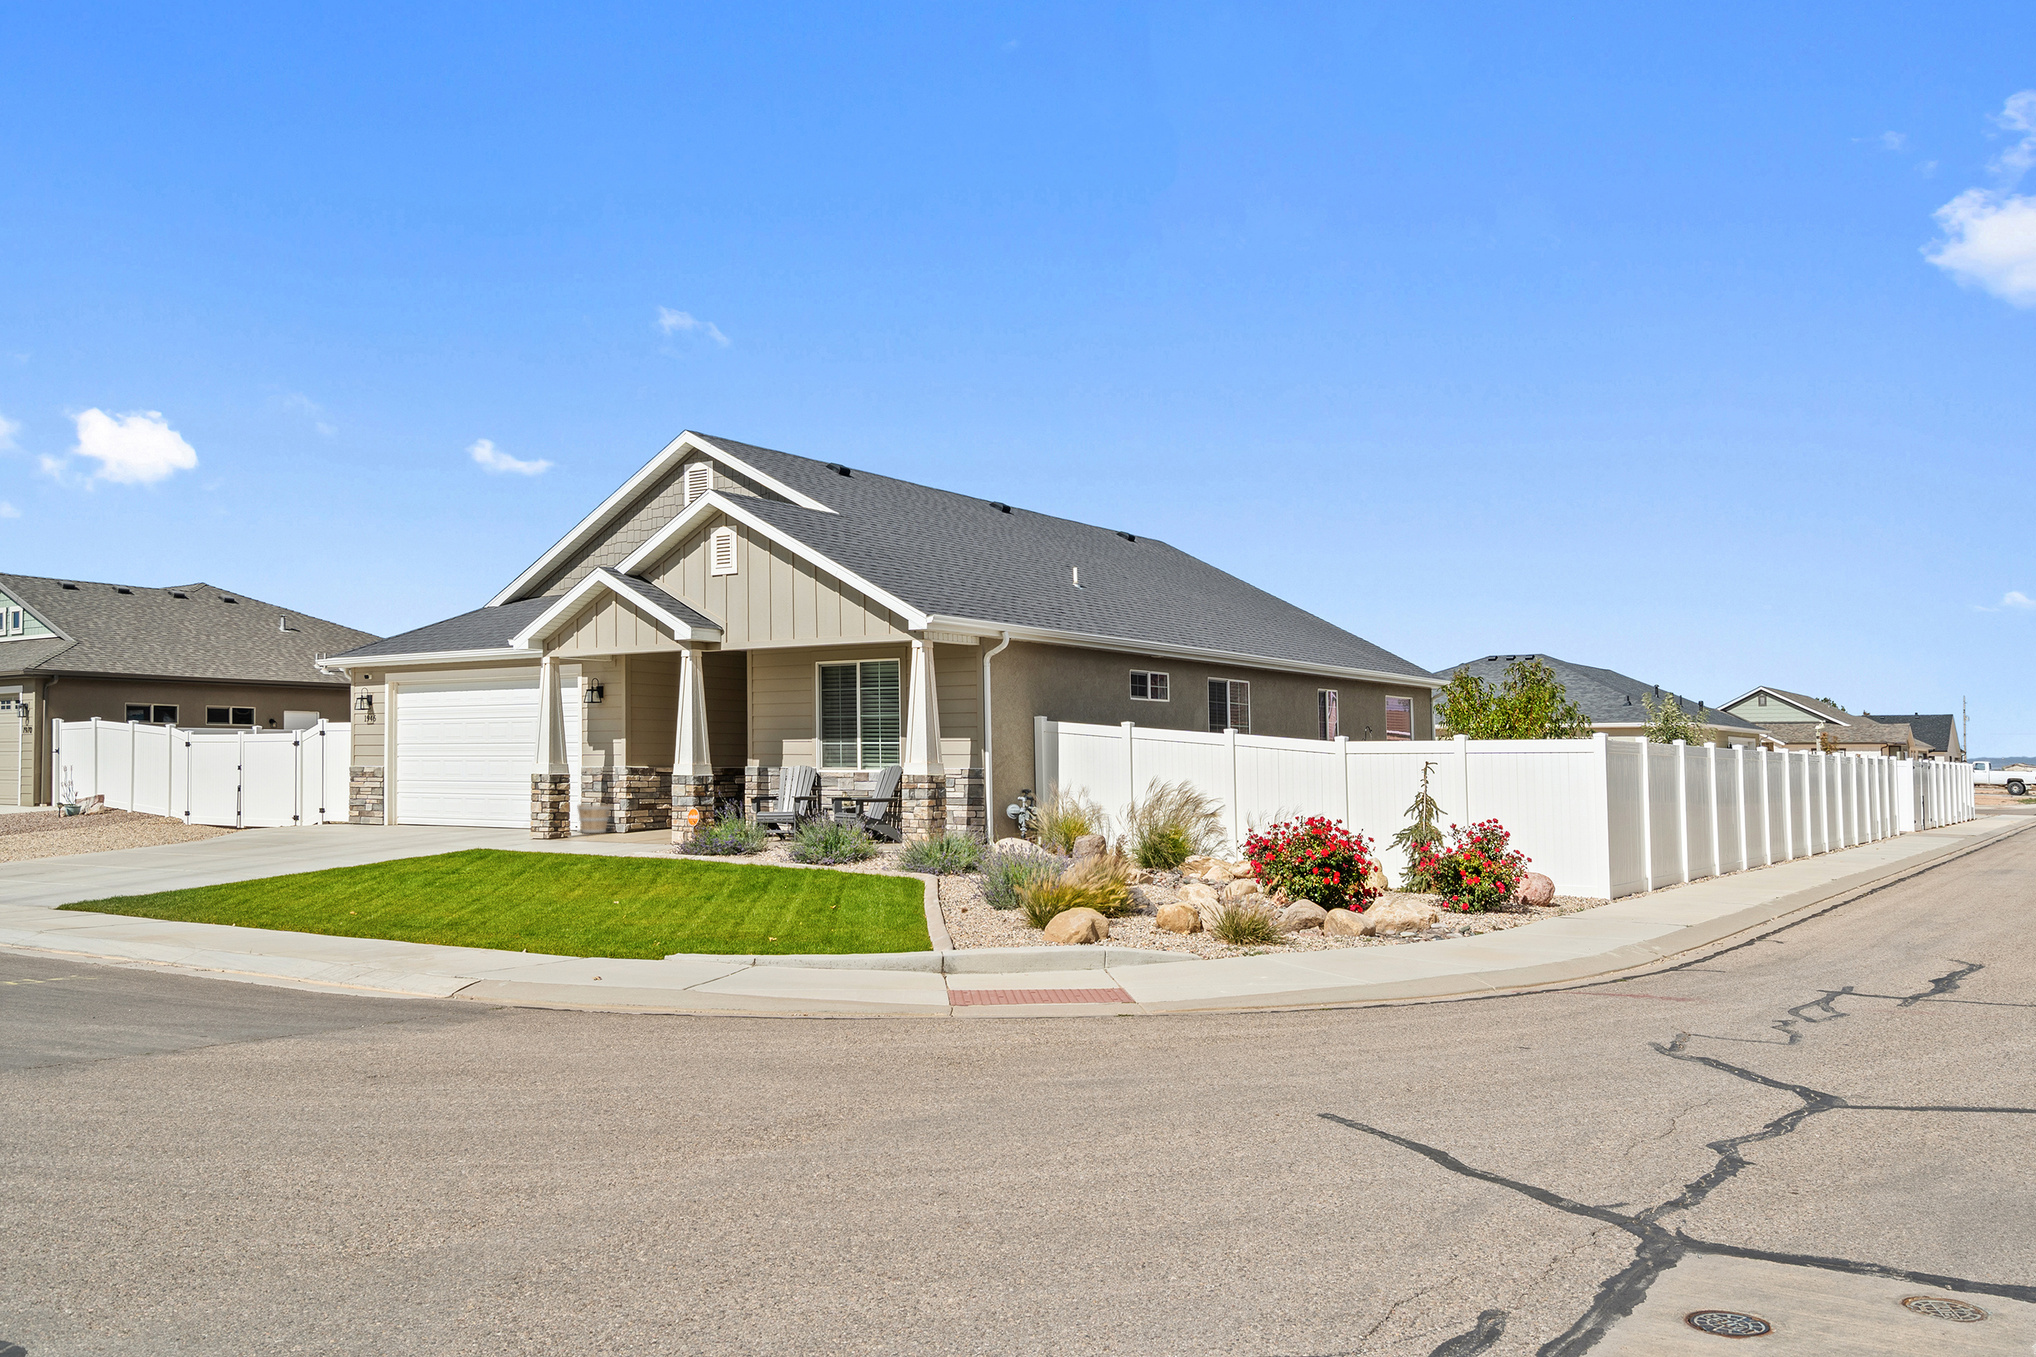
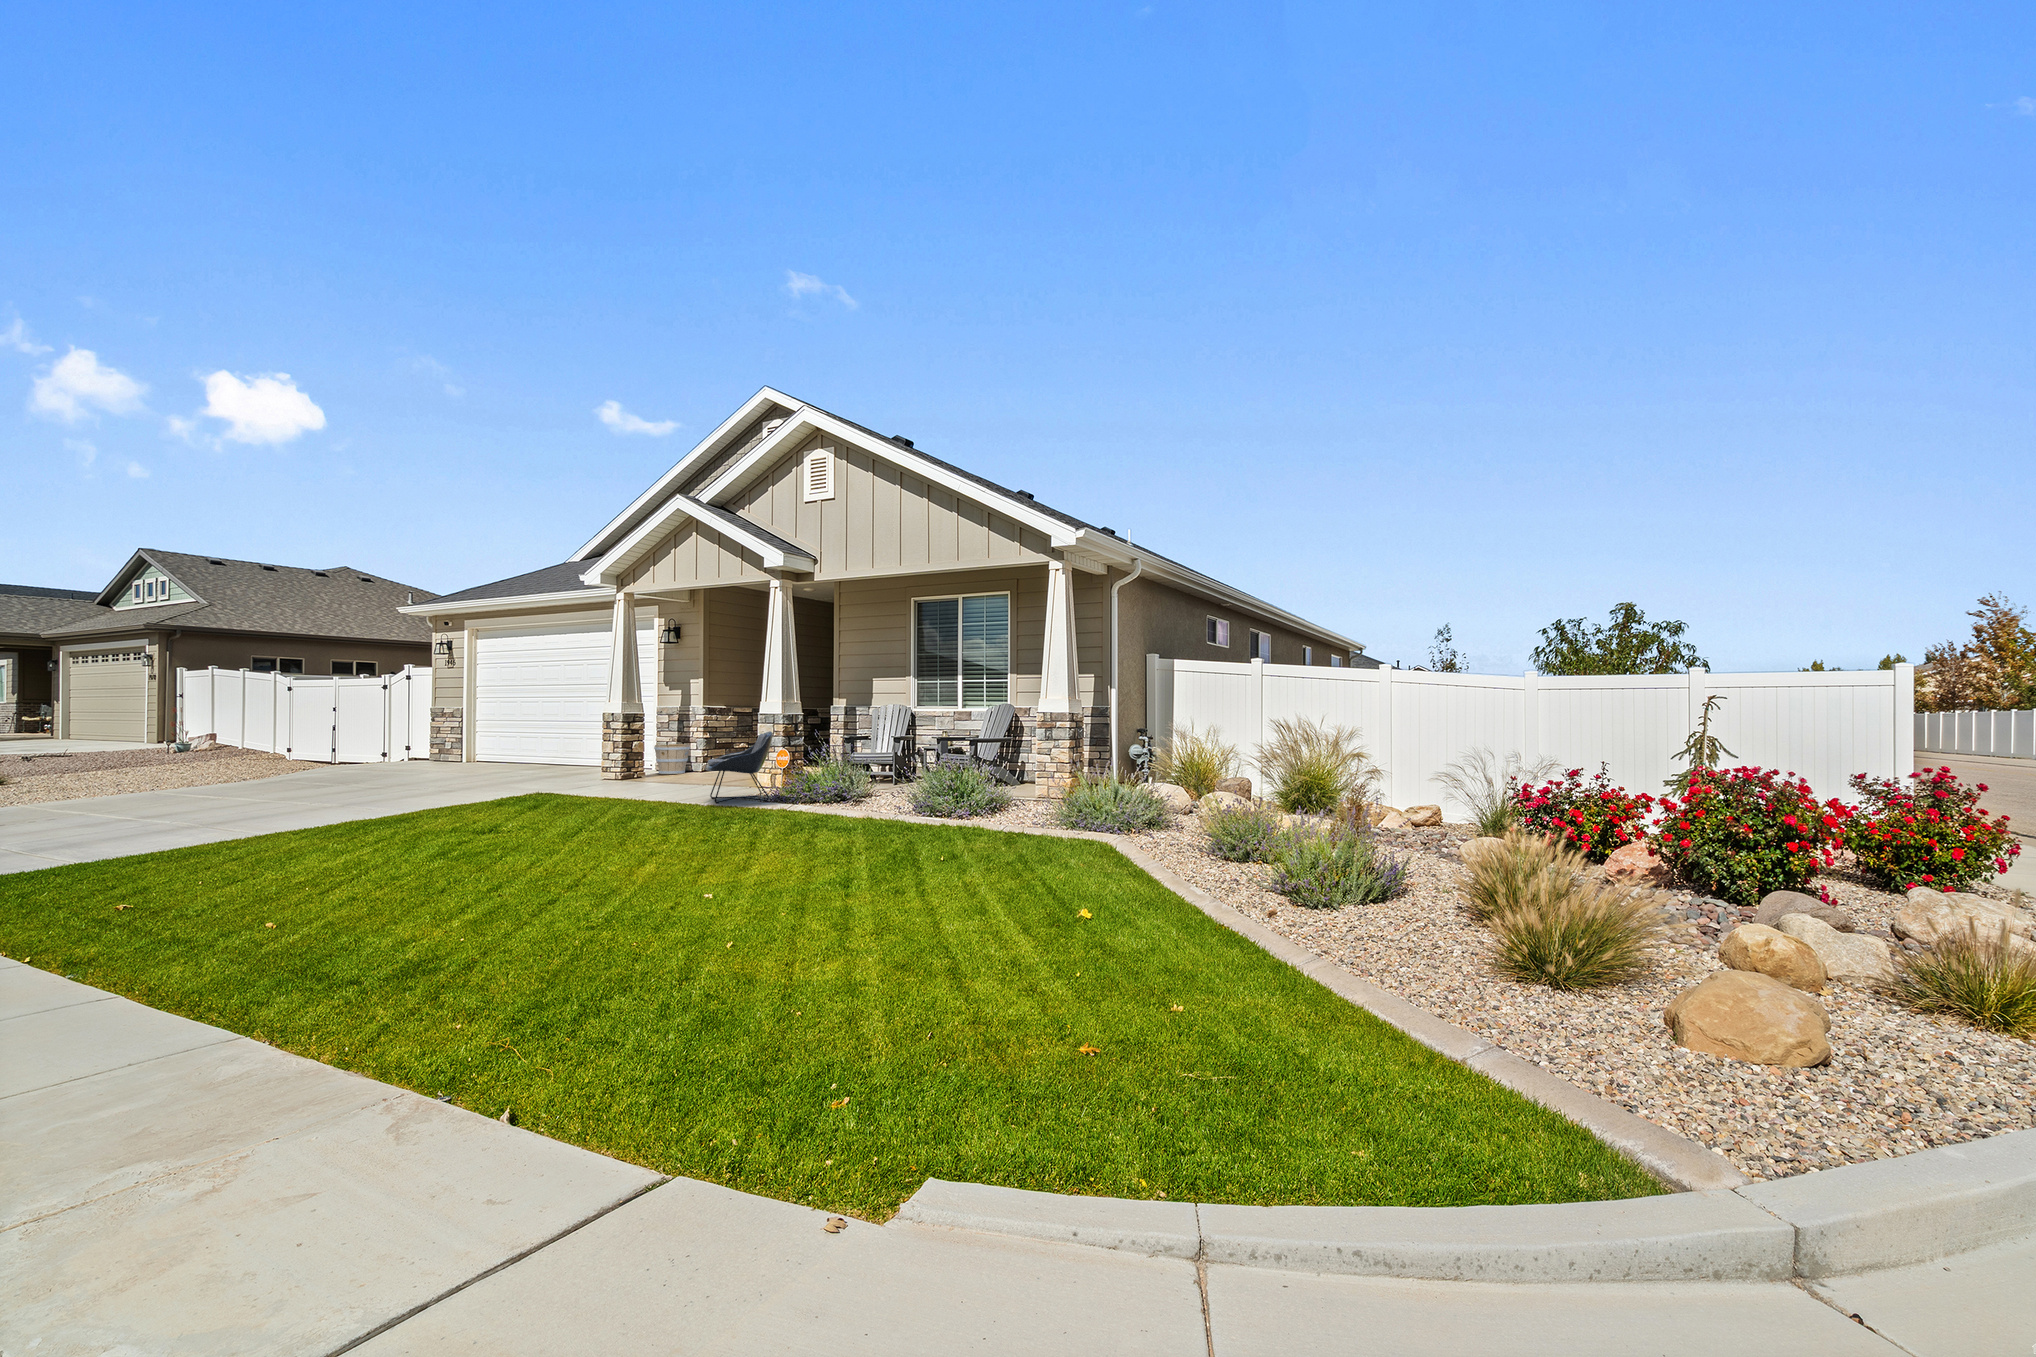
lounge chair: none [623,792,681,855] -> present [705,731,773,804]

